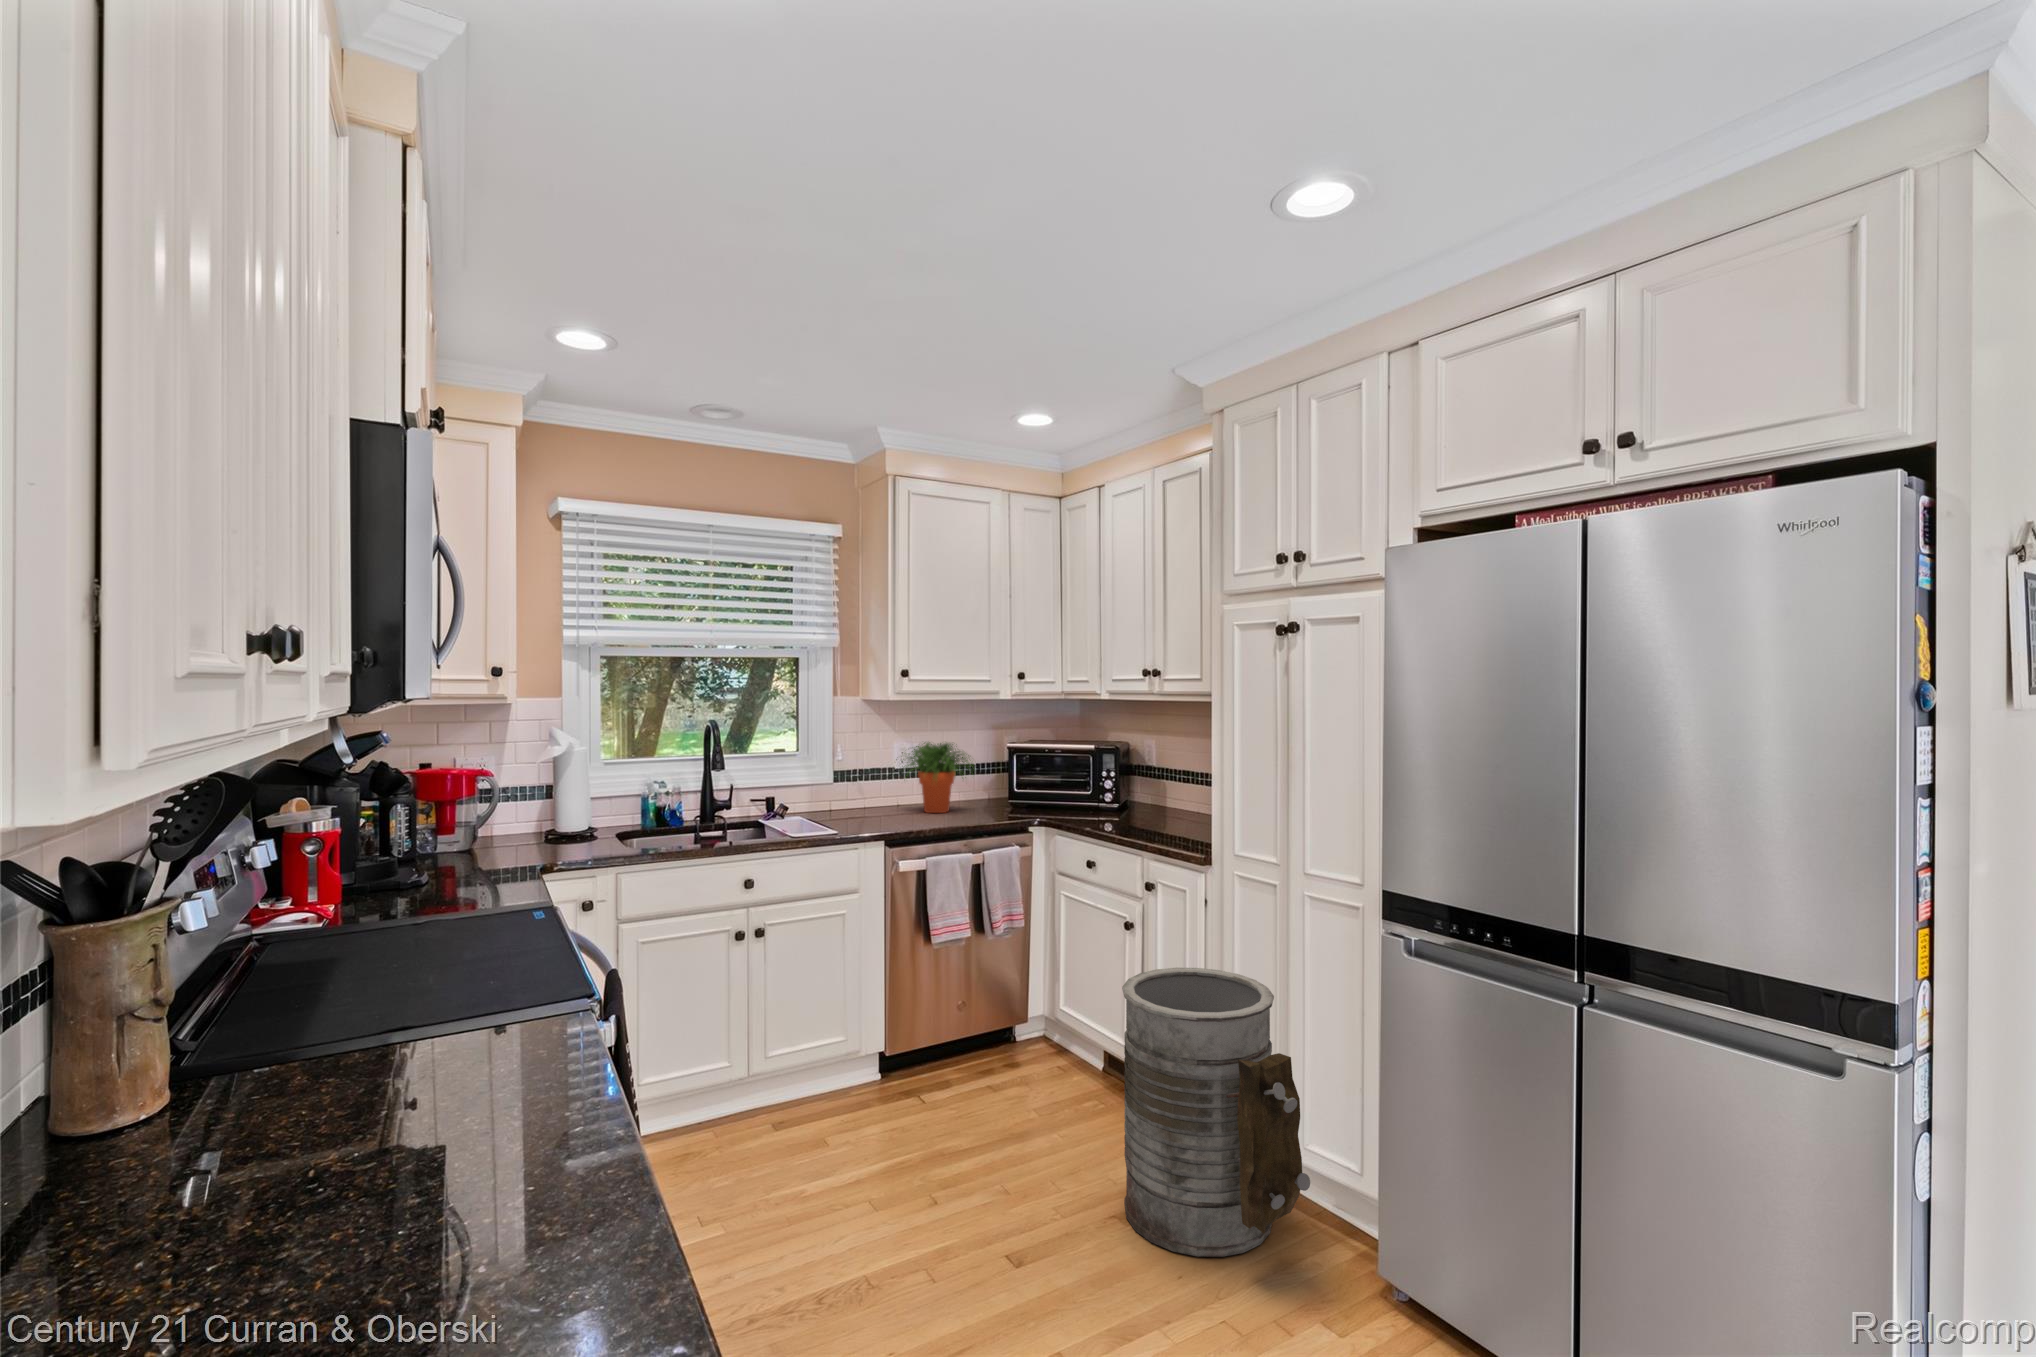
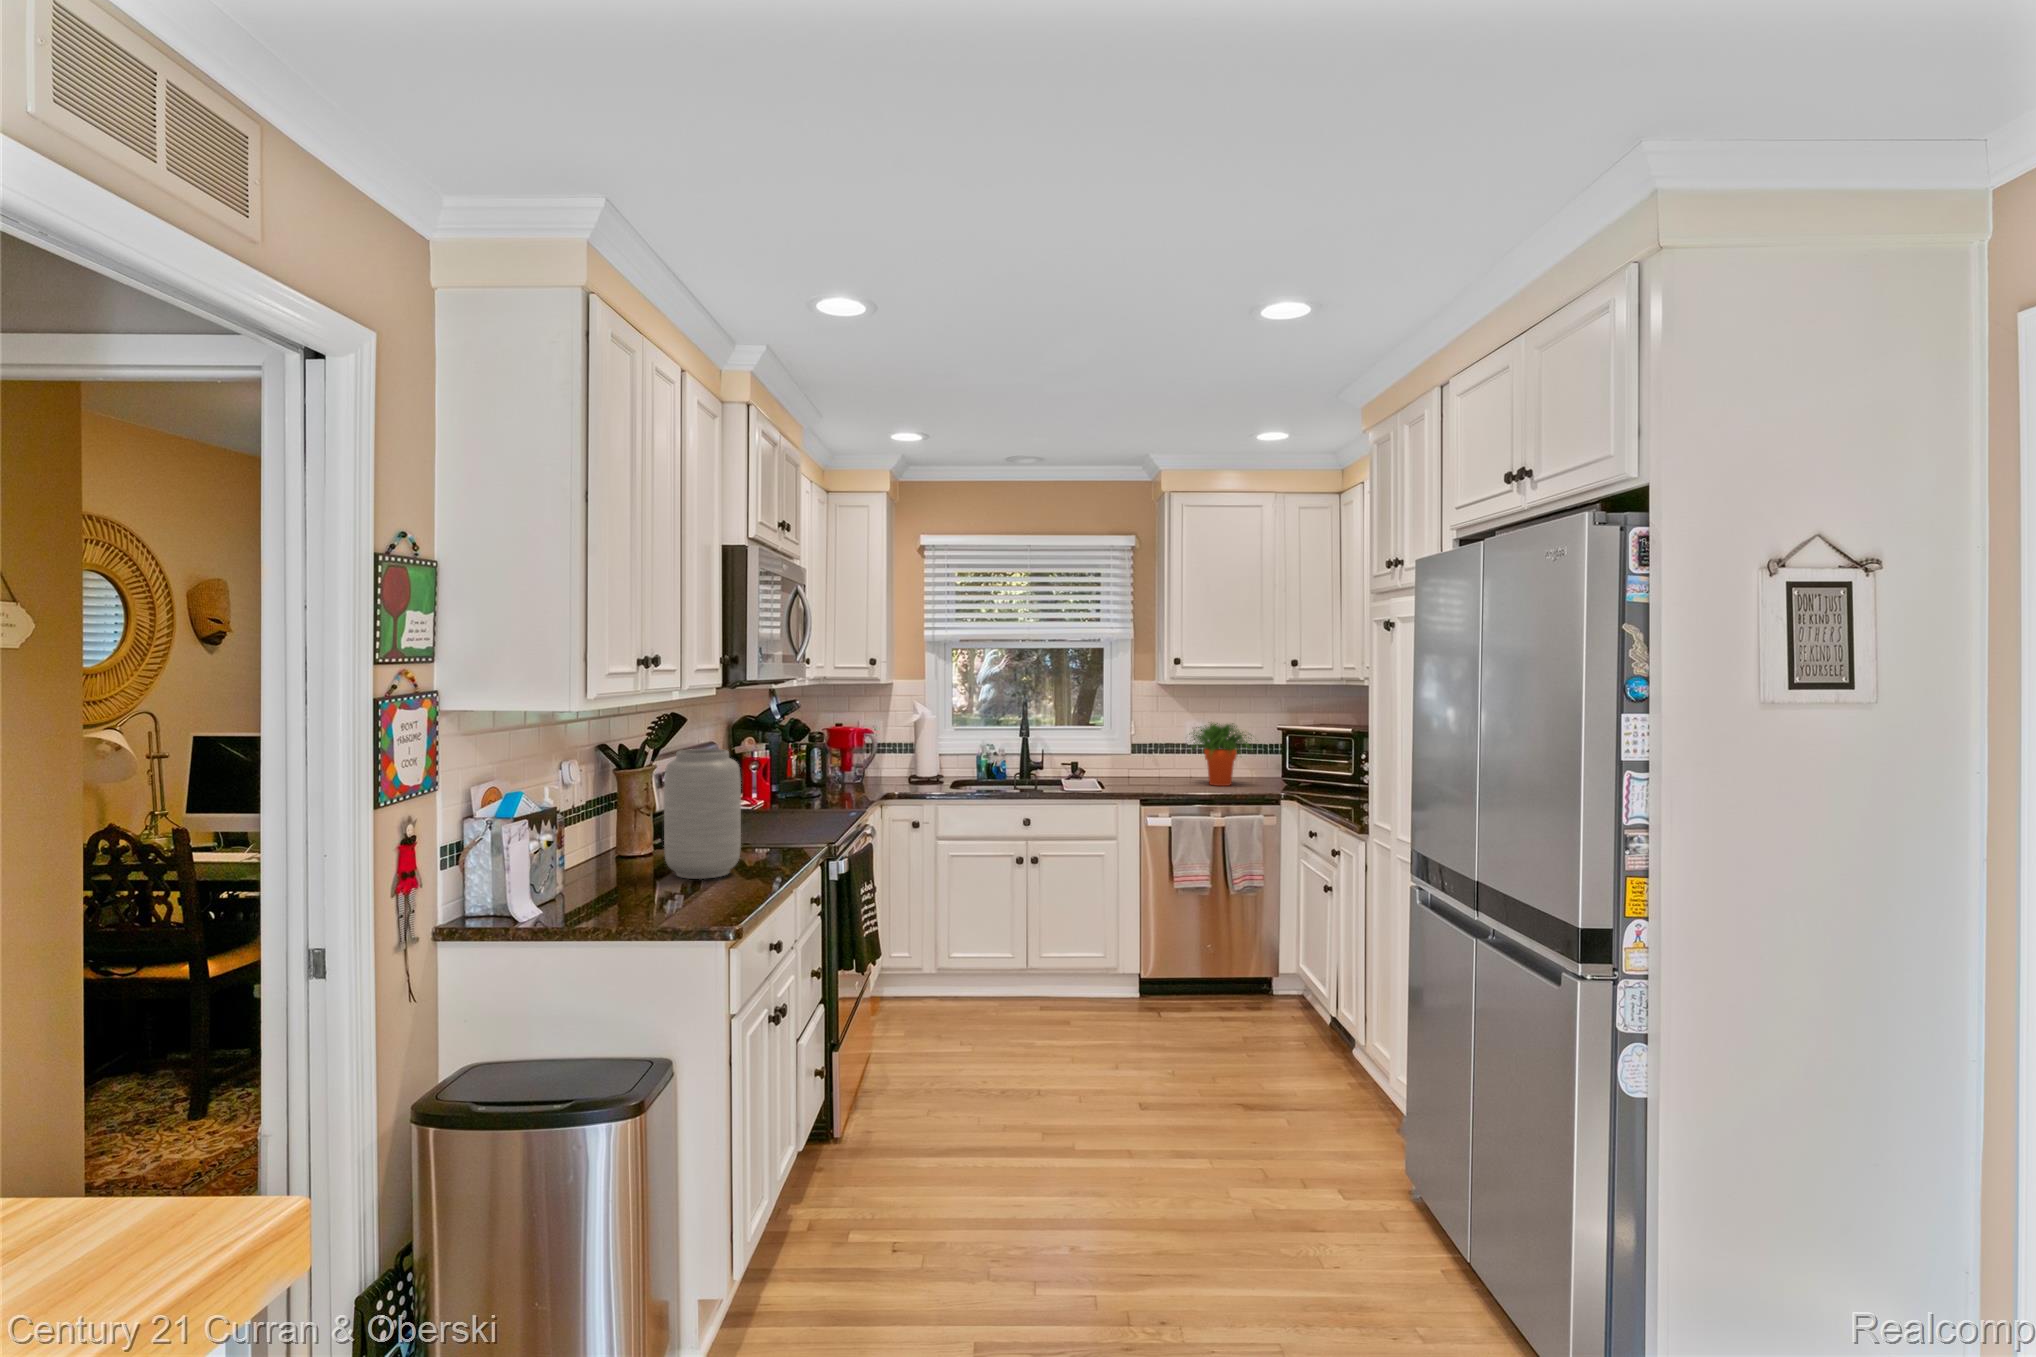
vase: none [178,850,431,1237] -> present [664,749,741,879]
trash can: present [1122,968,1310,1257] -> none [1242,912,1364,1124]

